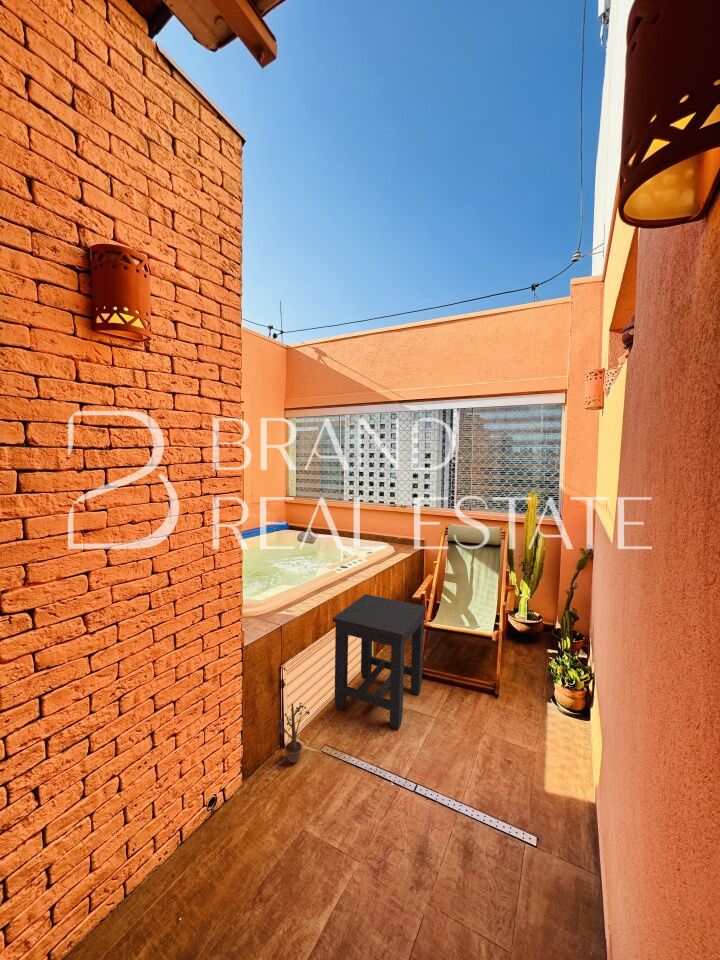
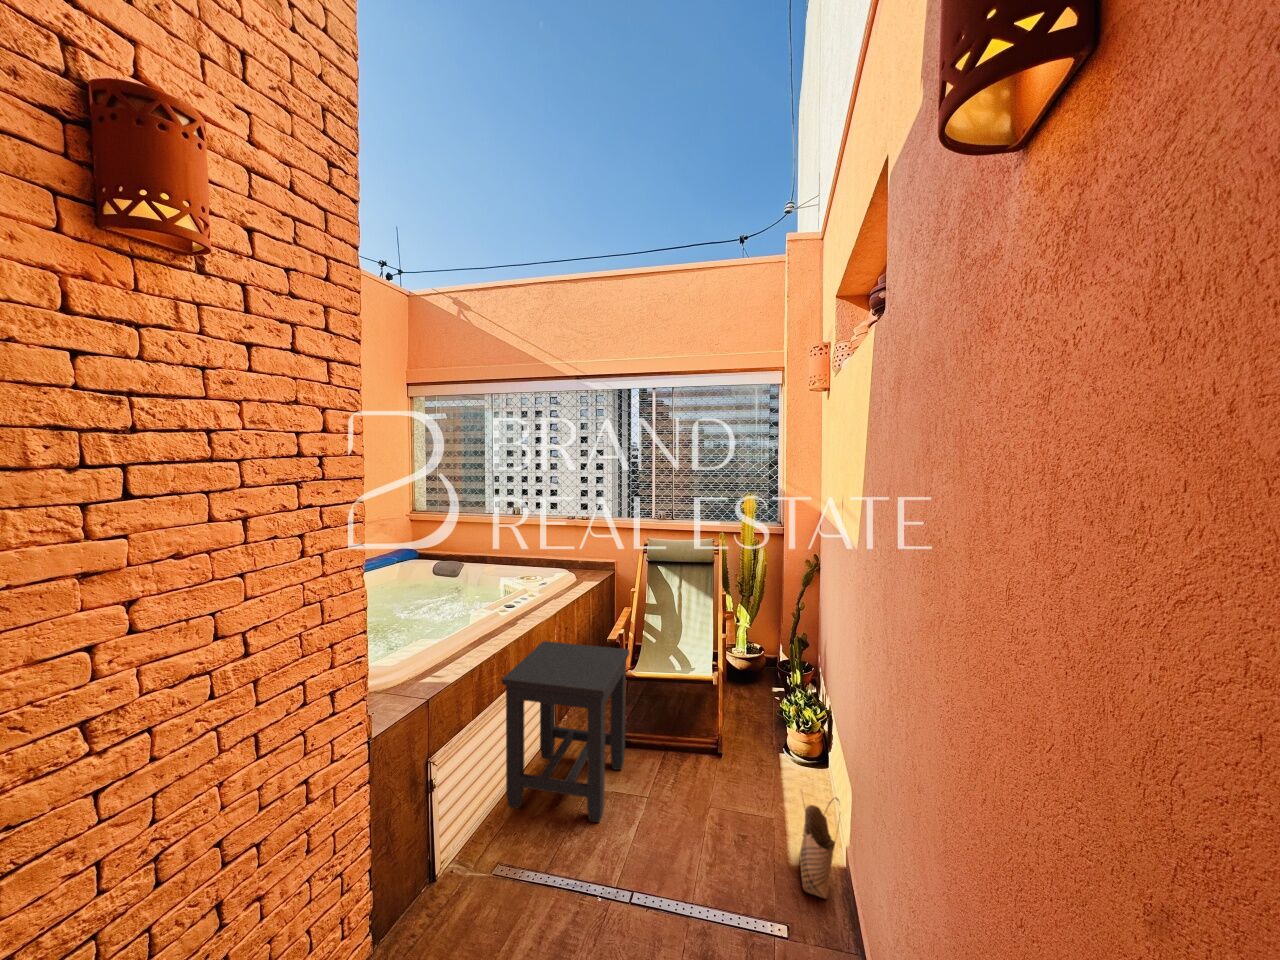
decorative plant: present [270,703,310,772] -> none [417,809,475,923]
woven basket: none [553,731,588,822] -> present [800,798,839,898]

